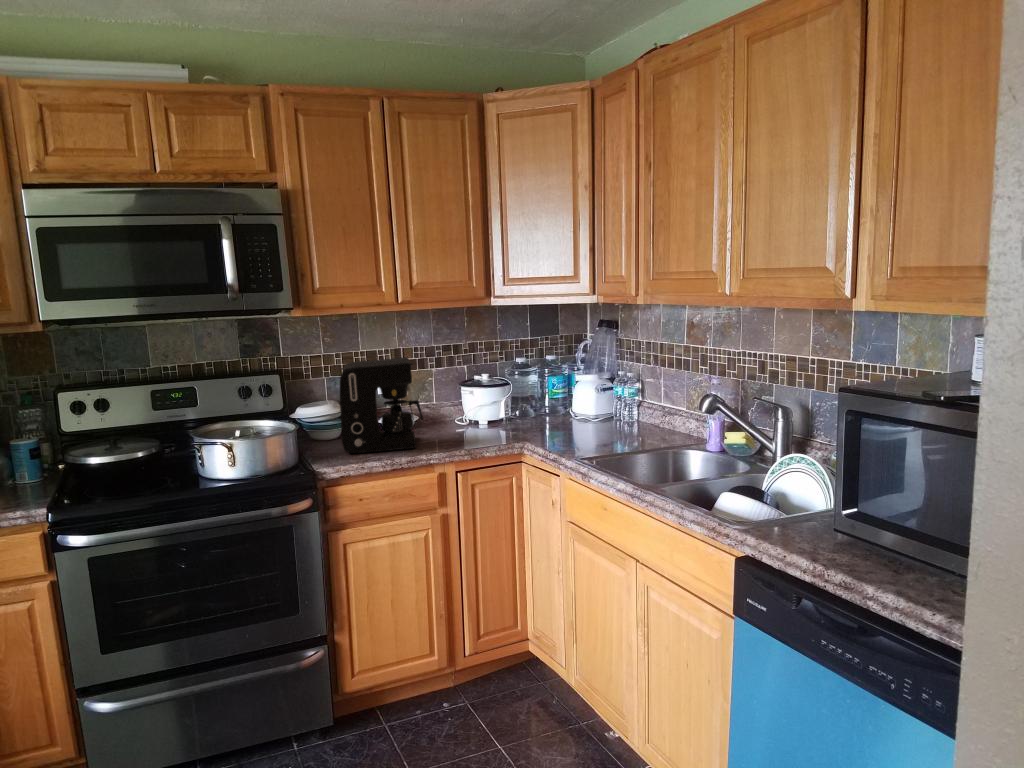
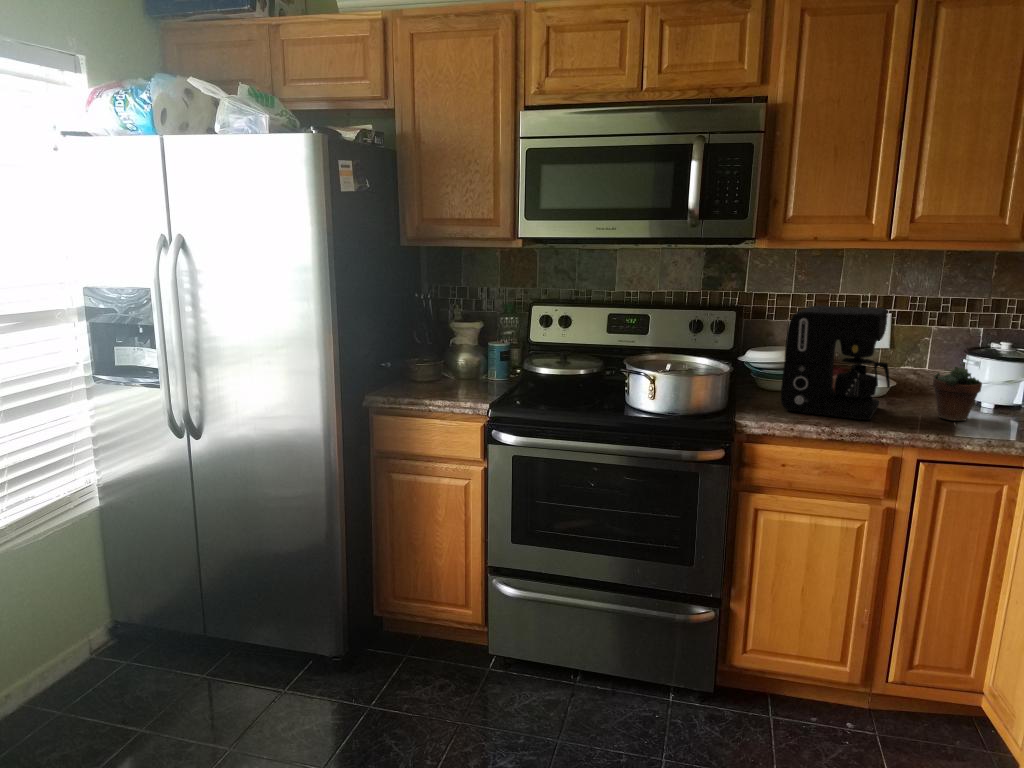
succulent plant: none [449,381,483,436] -> present [933,351,982,421]

